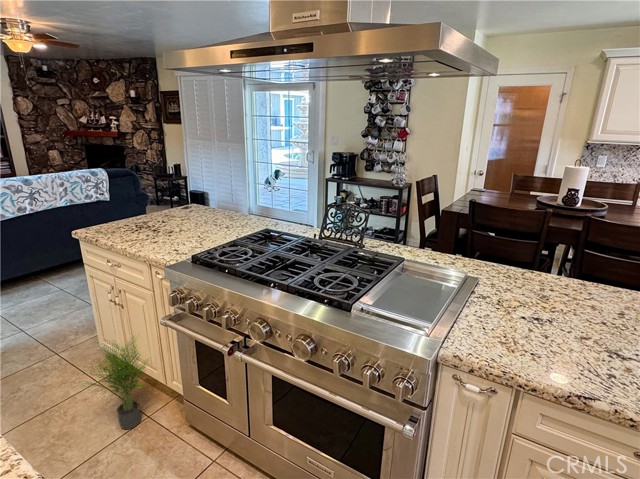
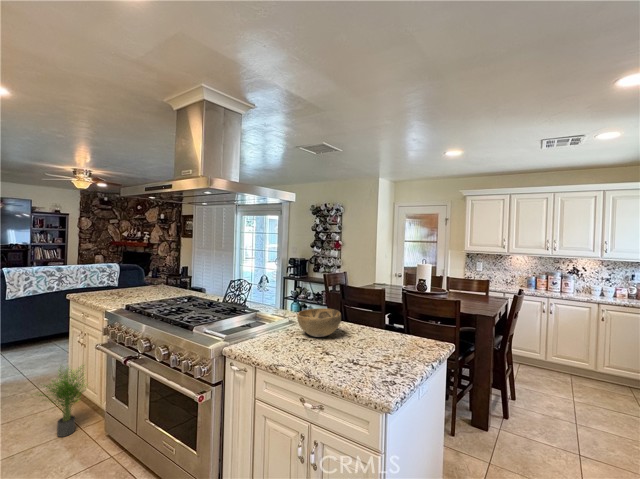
decorative bowl: none [521,266,608,319] -> present [297,308,341,337]

